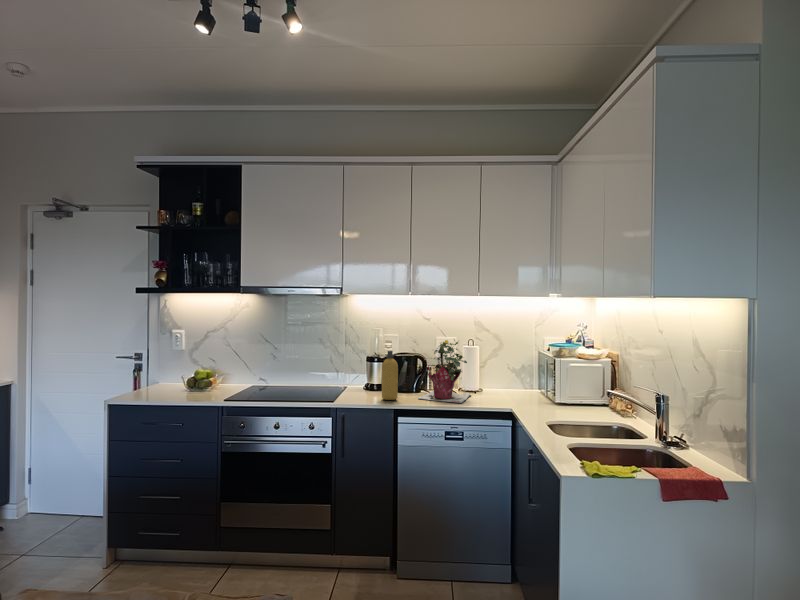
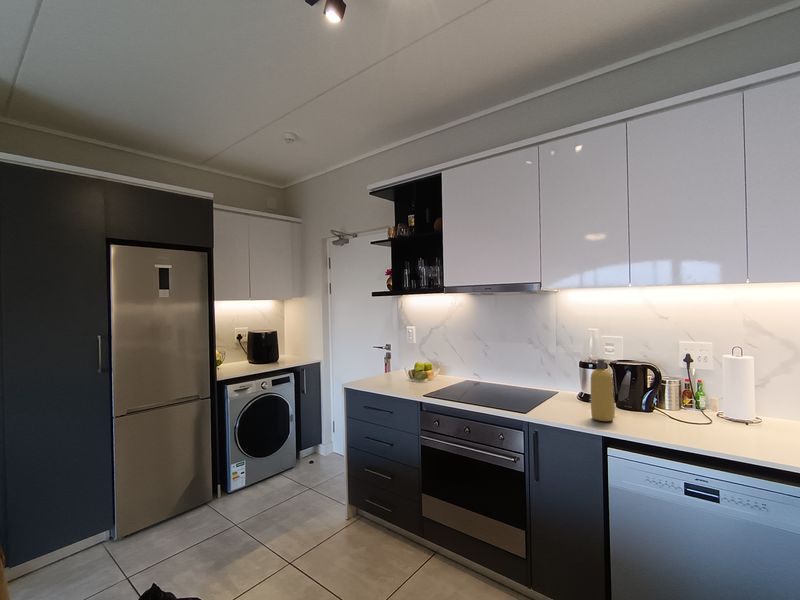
potted plant: present [418,340,471,403] -> none [645,346,746,445]

